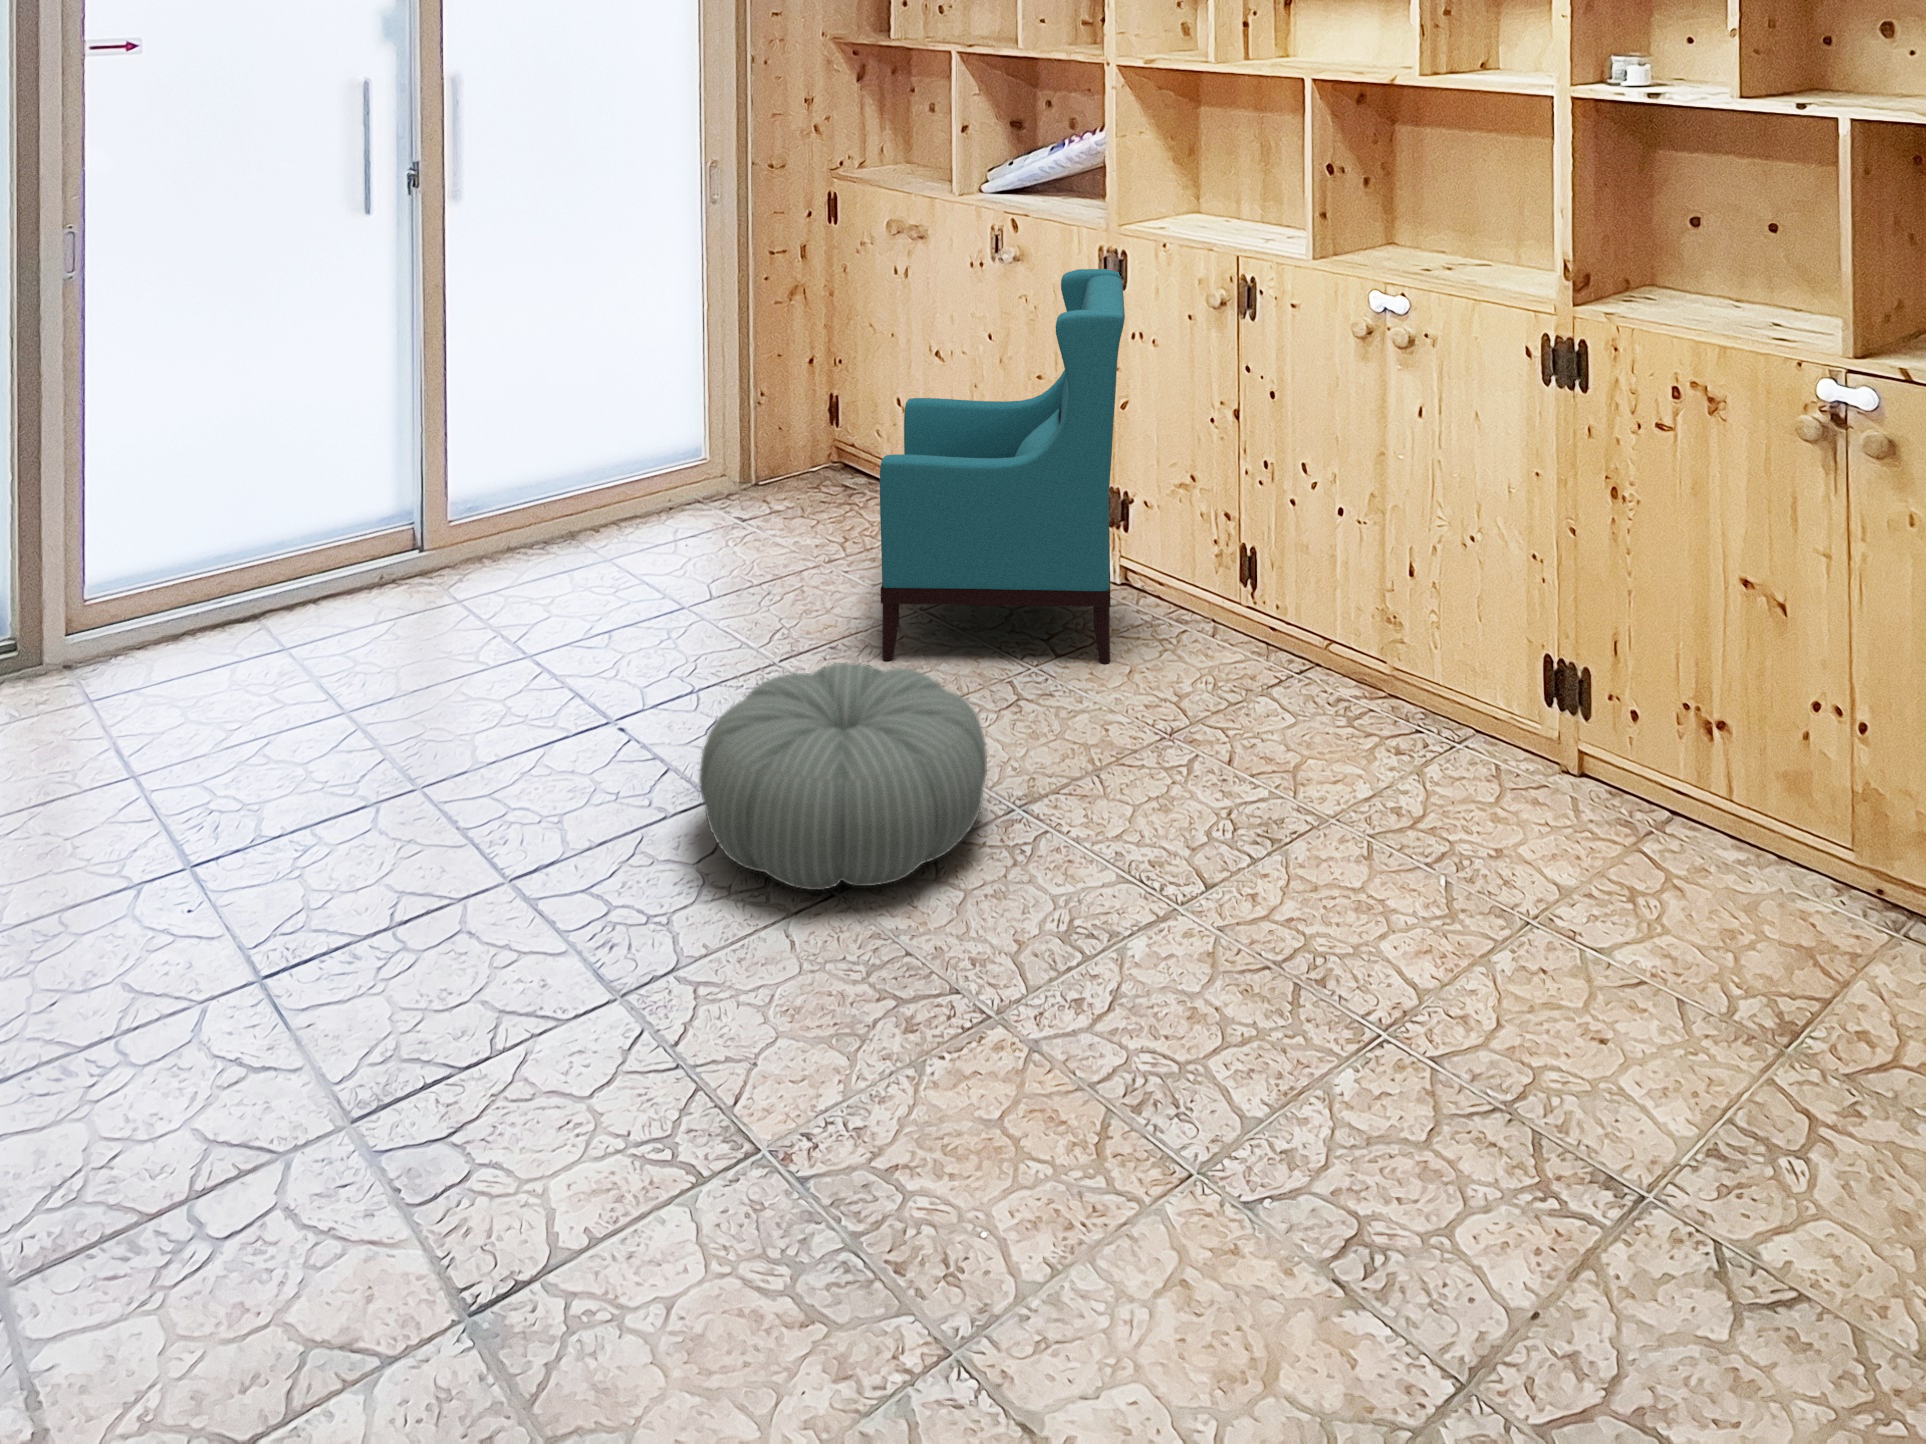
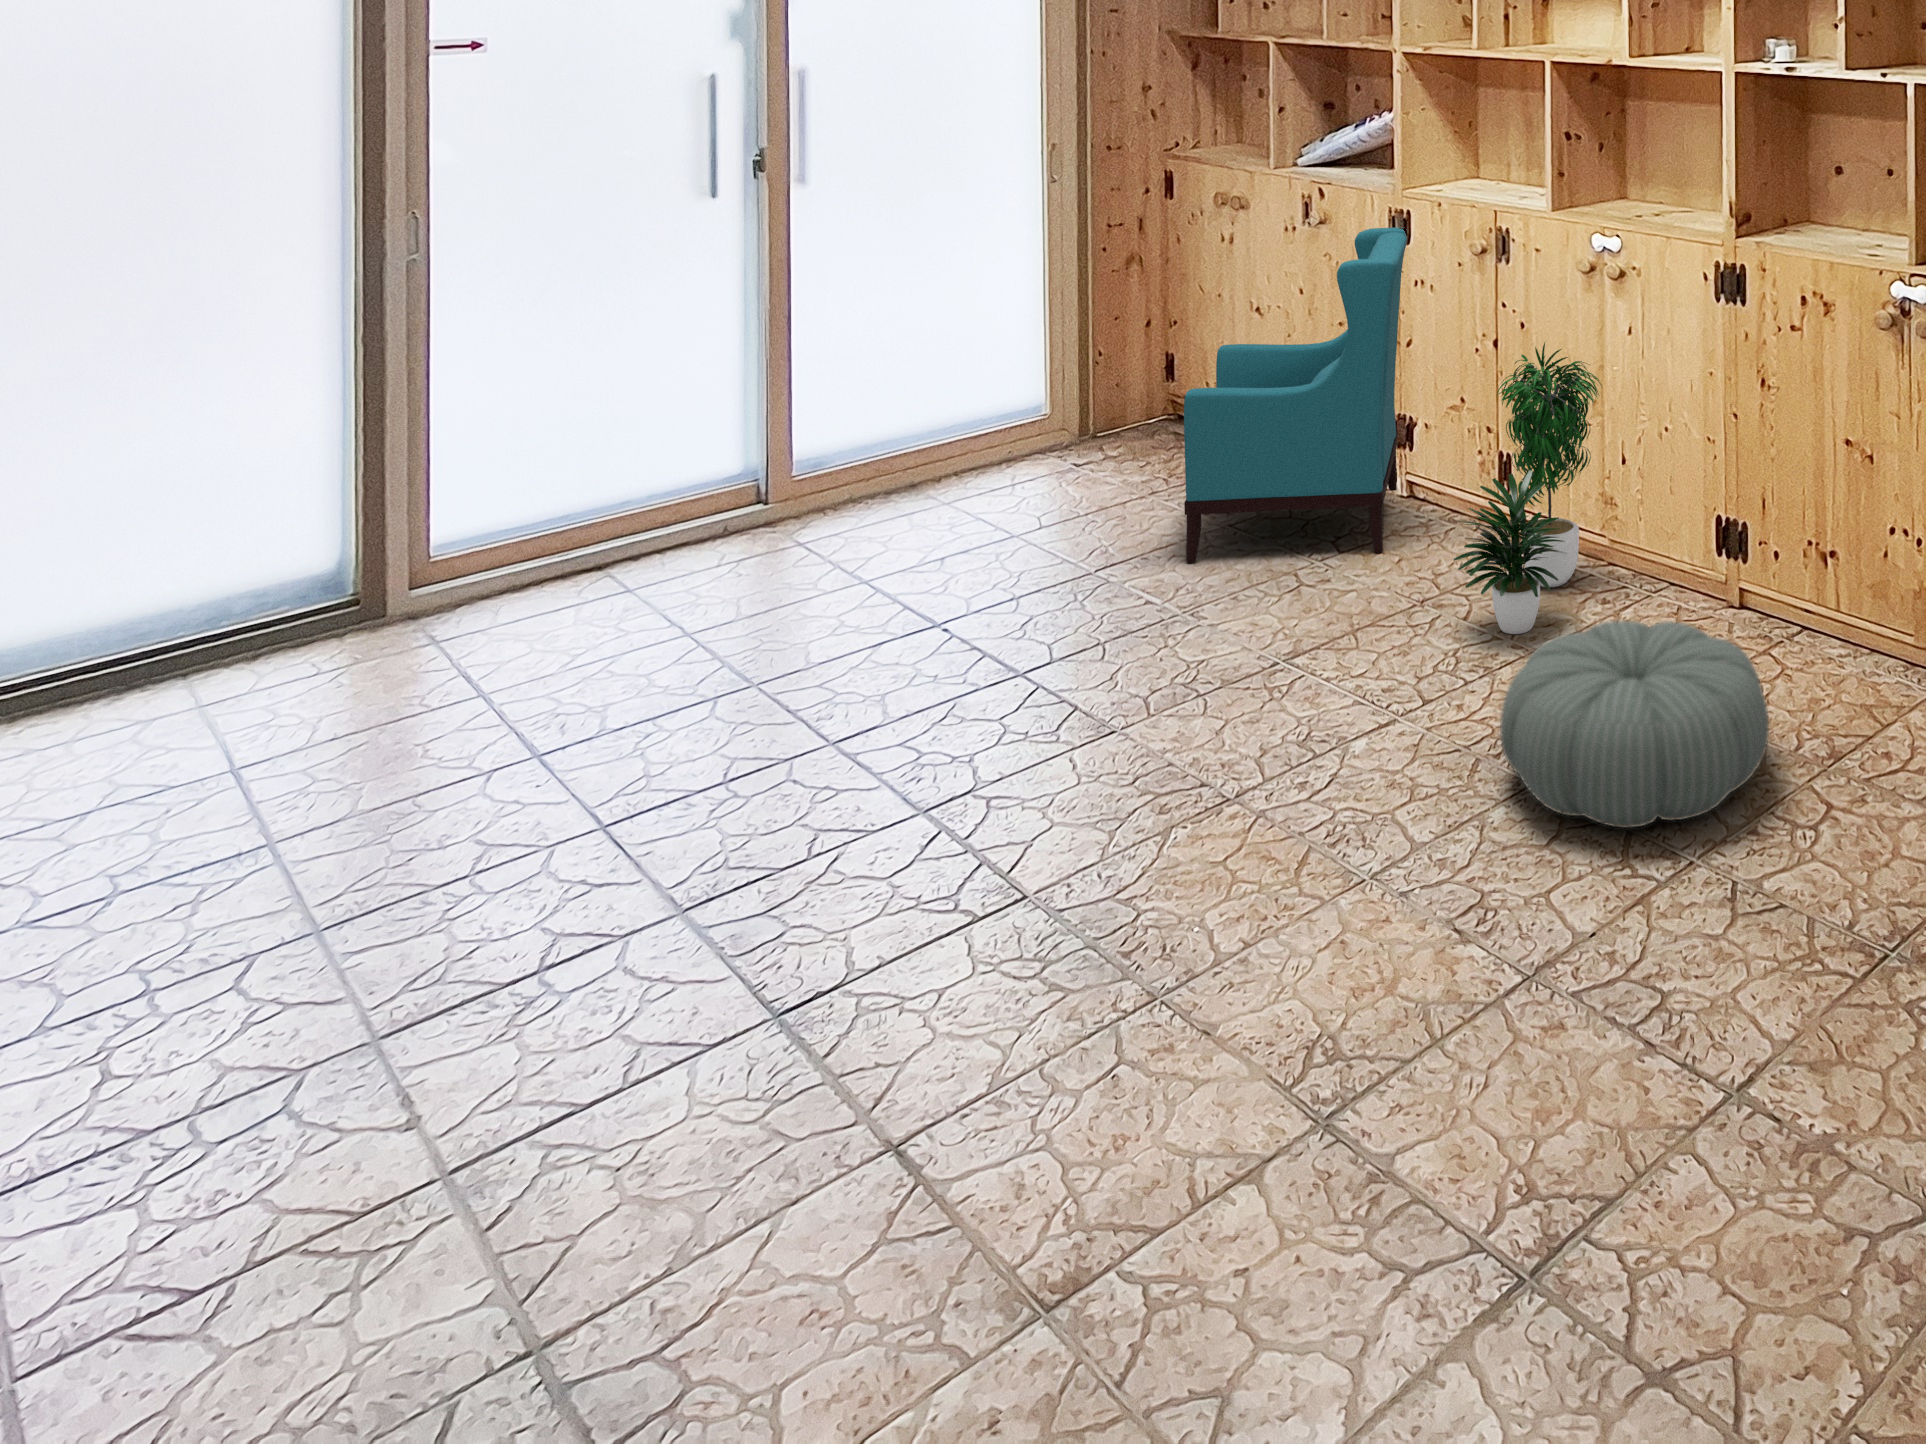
potted plant: none [1221,423,1392,796] -> present [1454,343,1602,634]
pouf: present [699,663,987,890] -> present [1500,621,1769,828]

